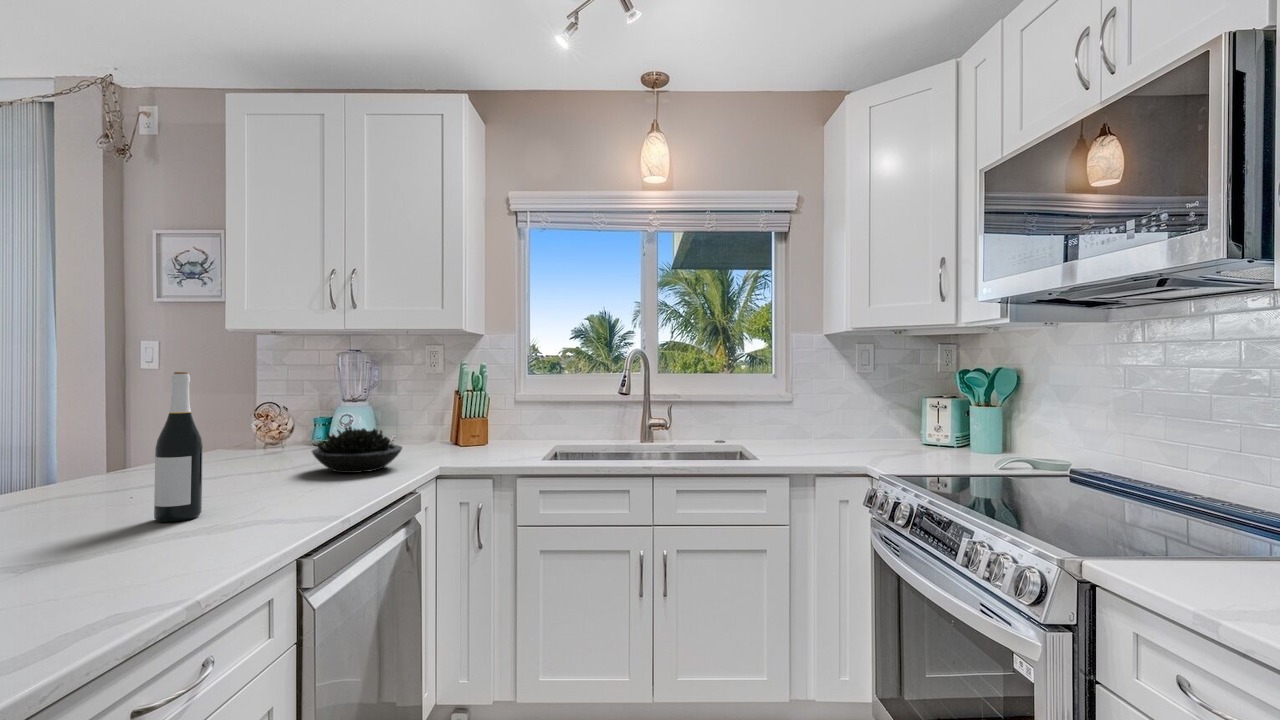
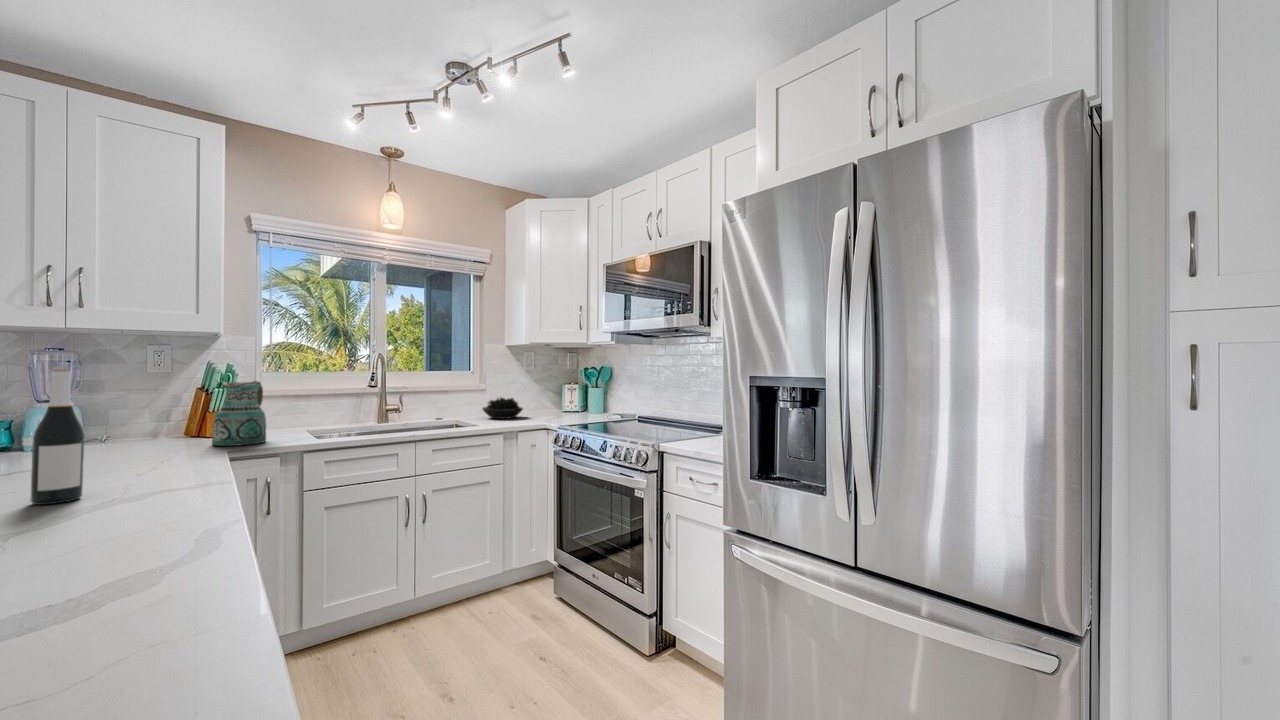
ceramic pitcher: none [444,384,502,460] -> present [212,381,266,446]
succulent plant: present [312,426,402,473] -> present [483,397,523,419]

